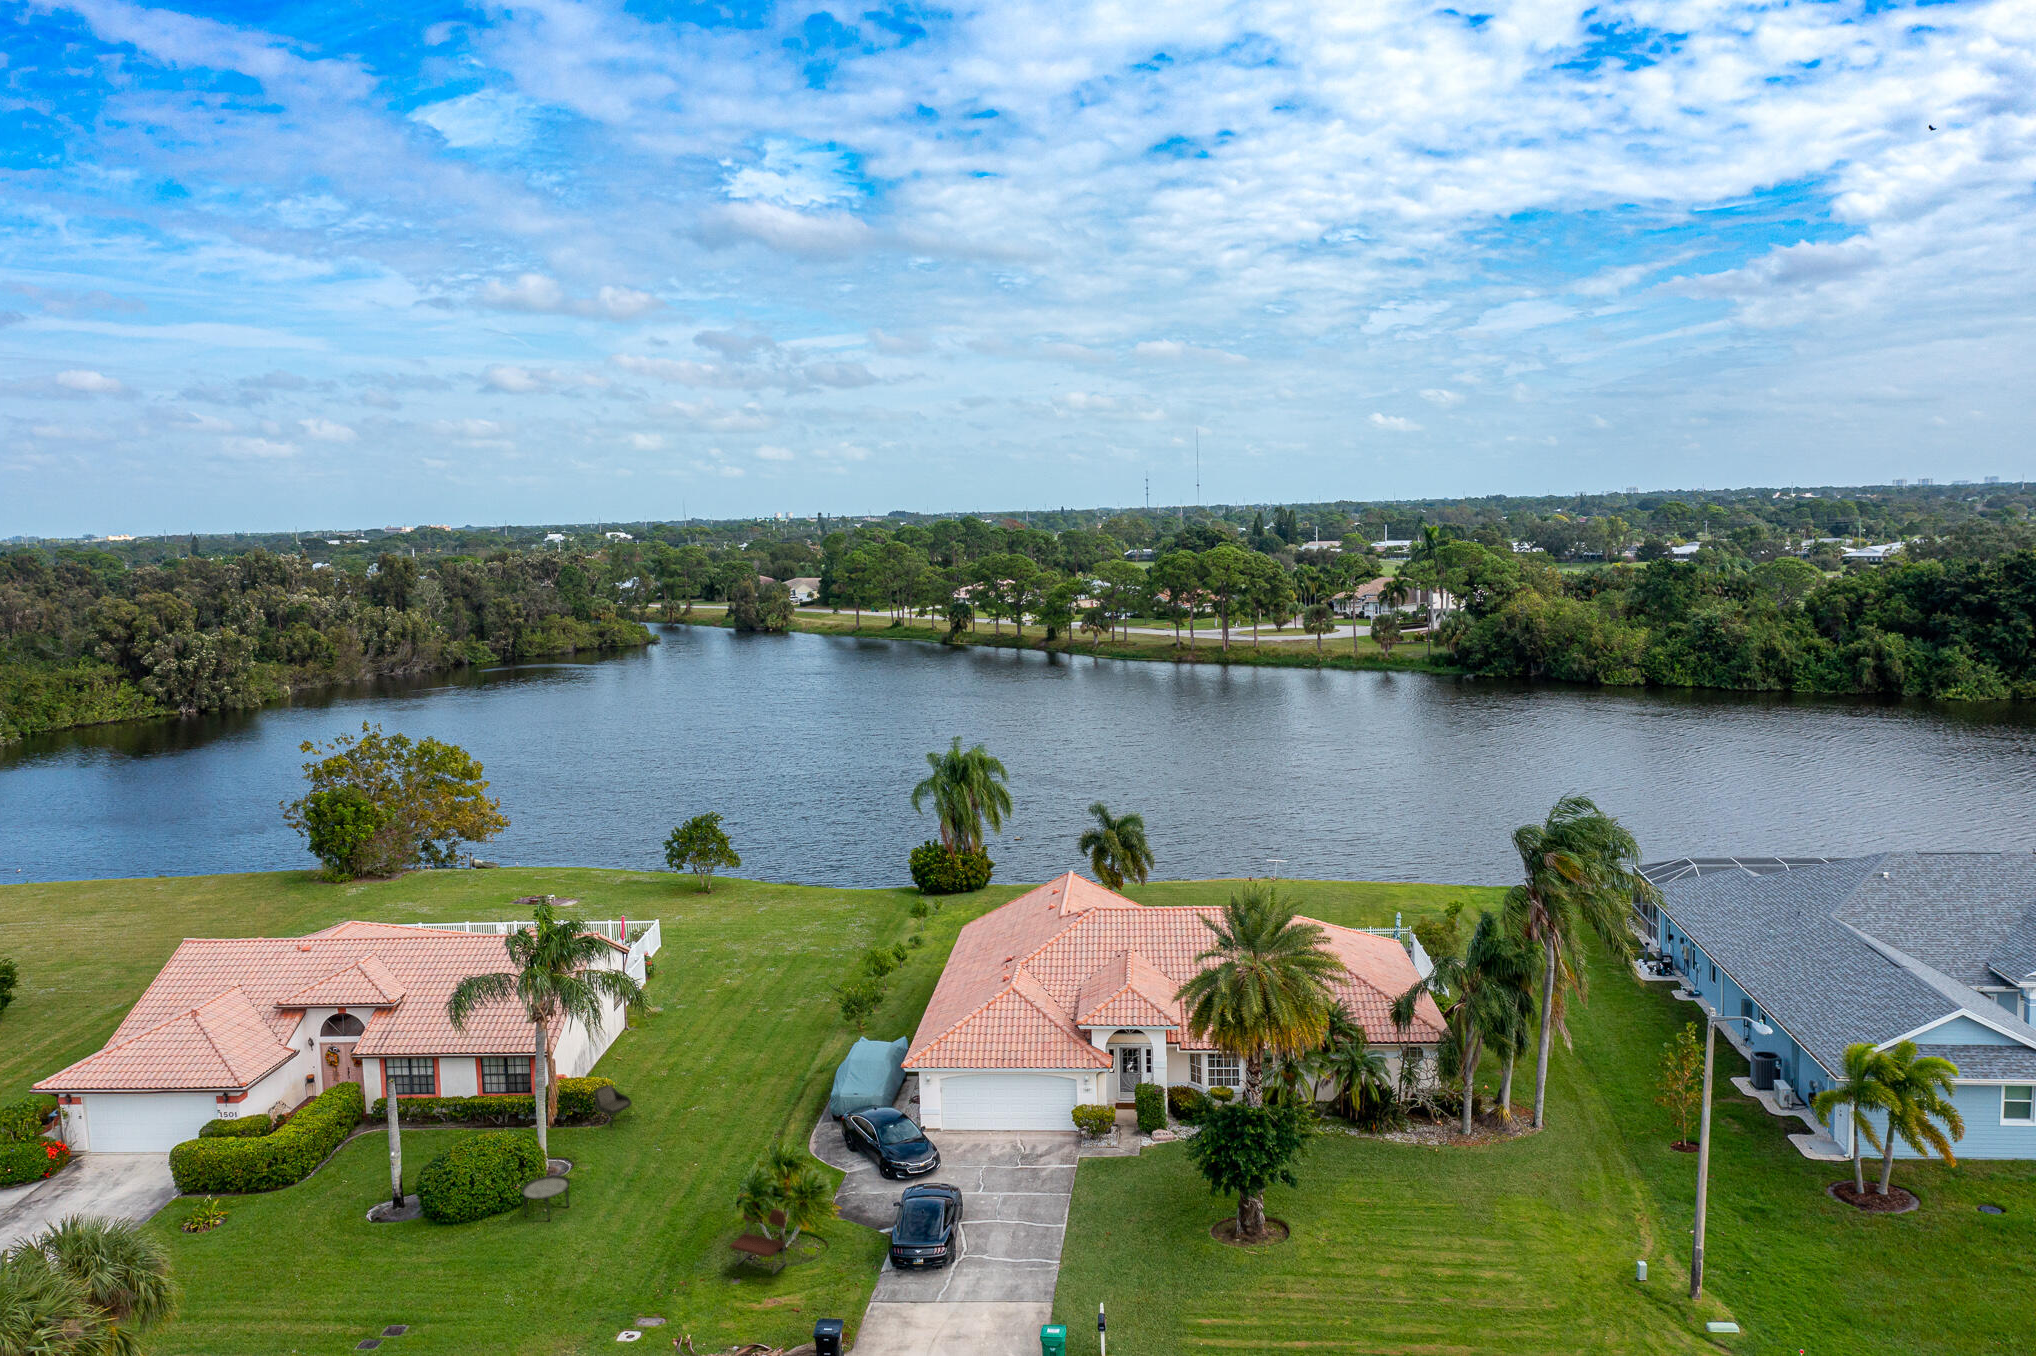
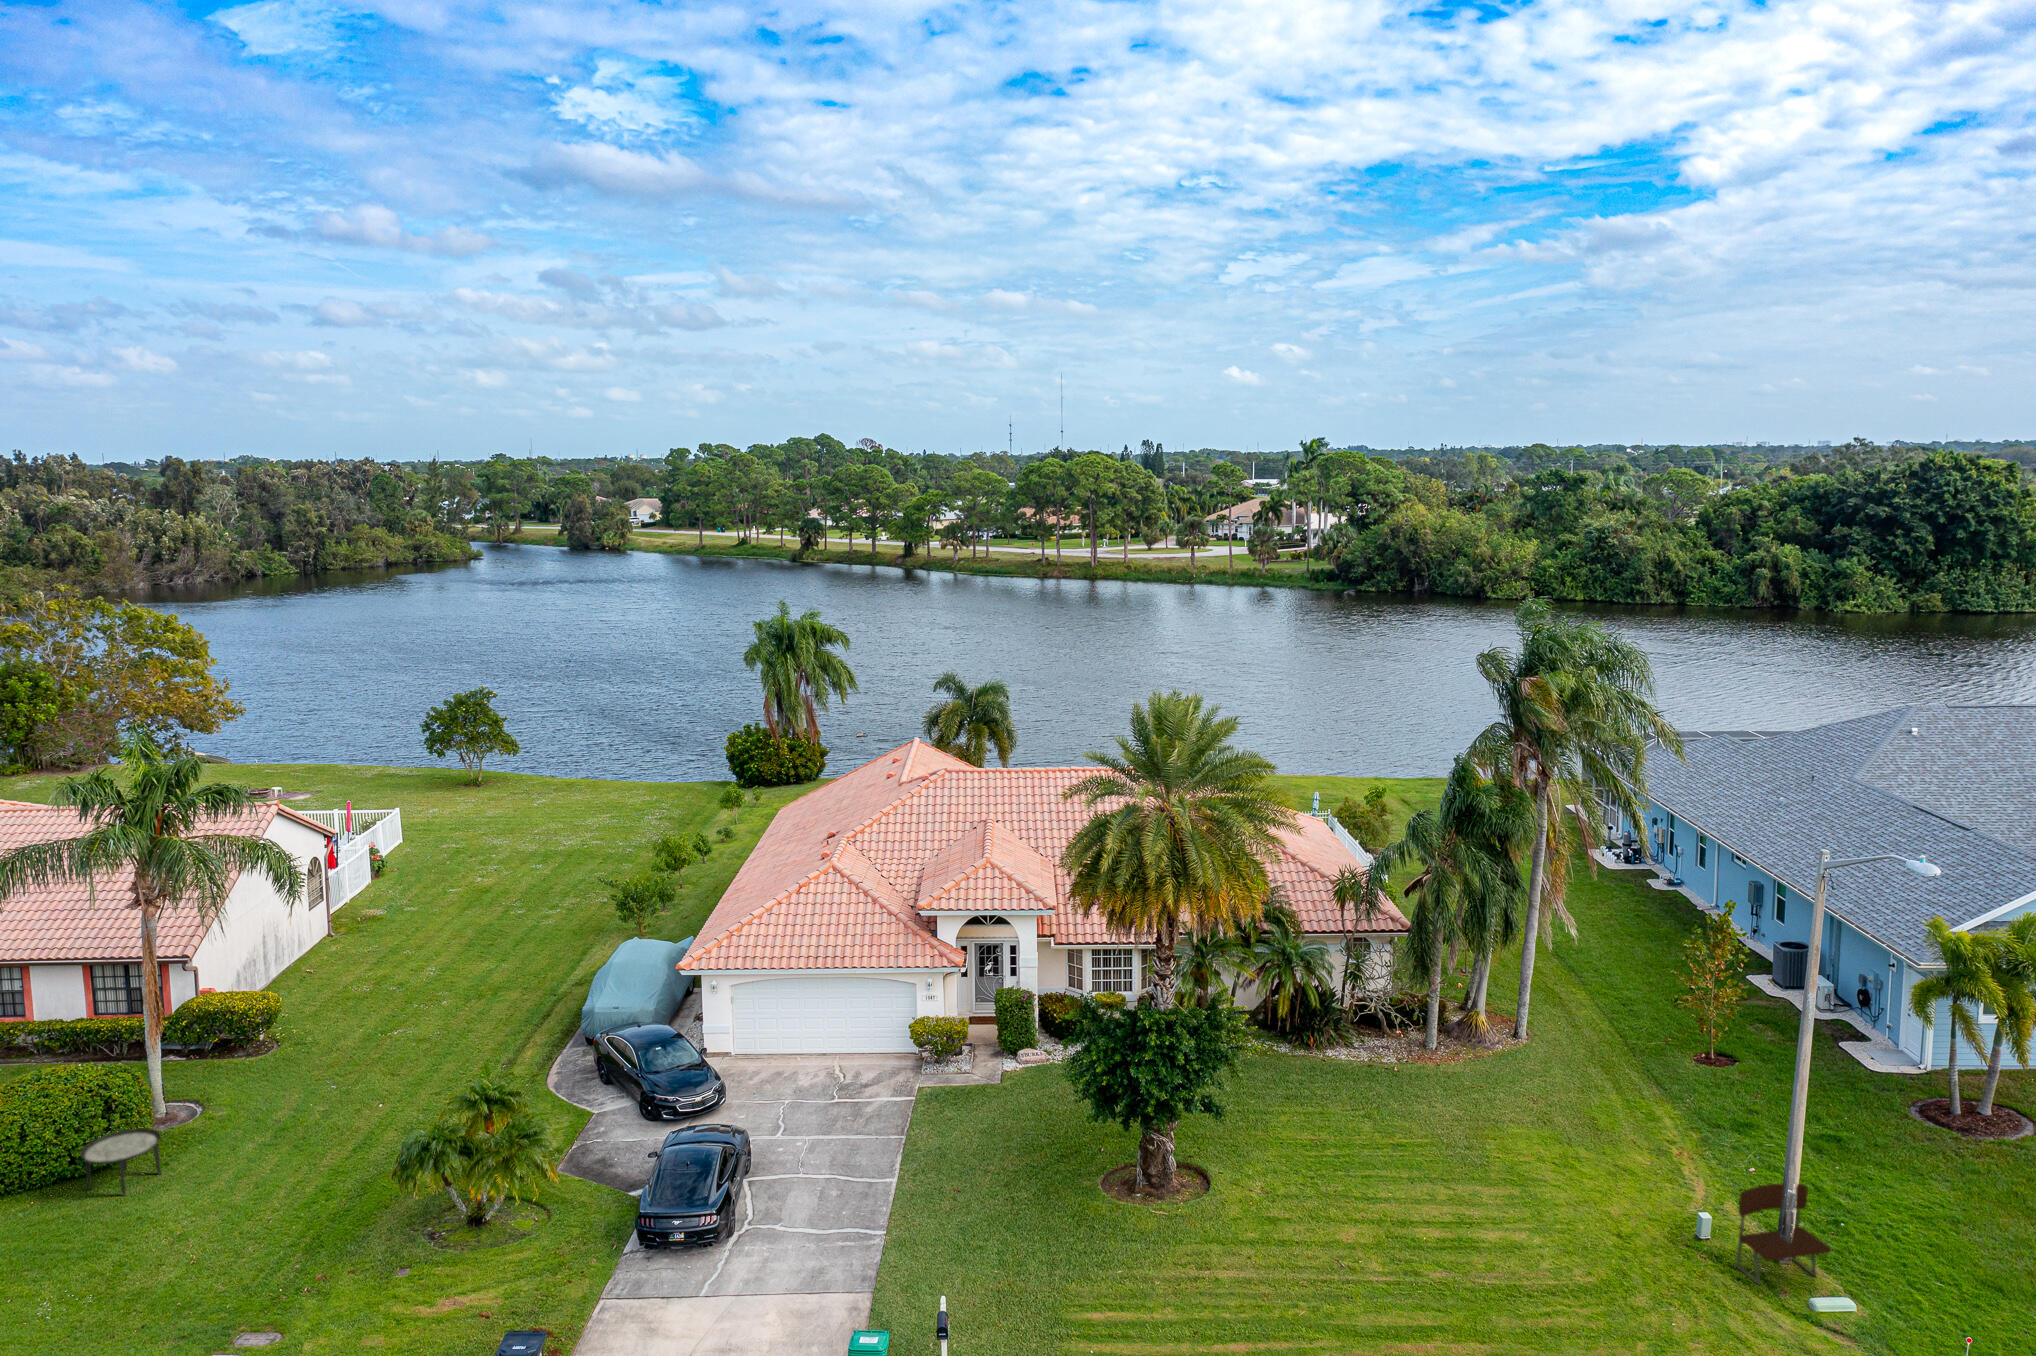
lounge chair: present [594,1085,632,1120] -> none [226,1002,285,1064]
bench: present [730,1209,786,1274] -> present [1735,1184,1831,1284]

